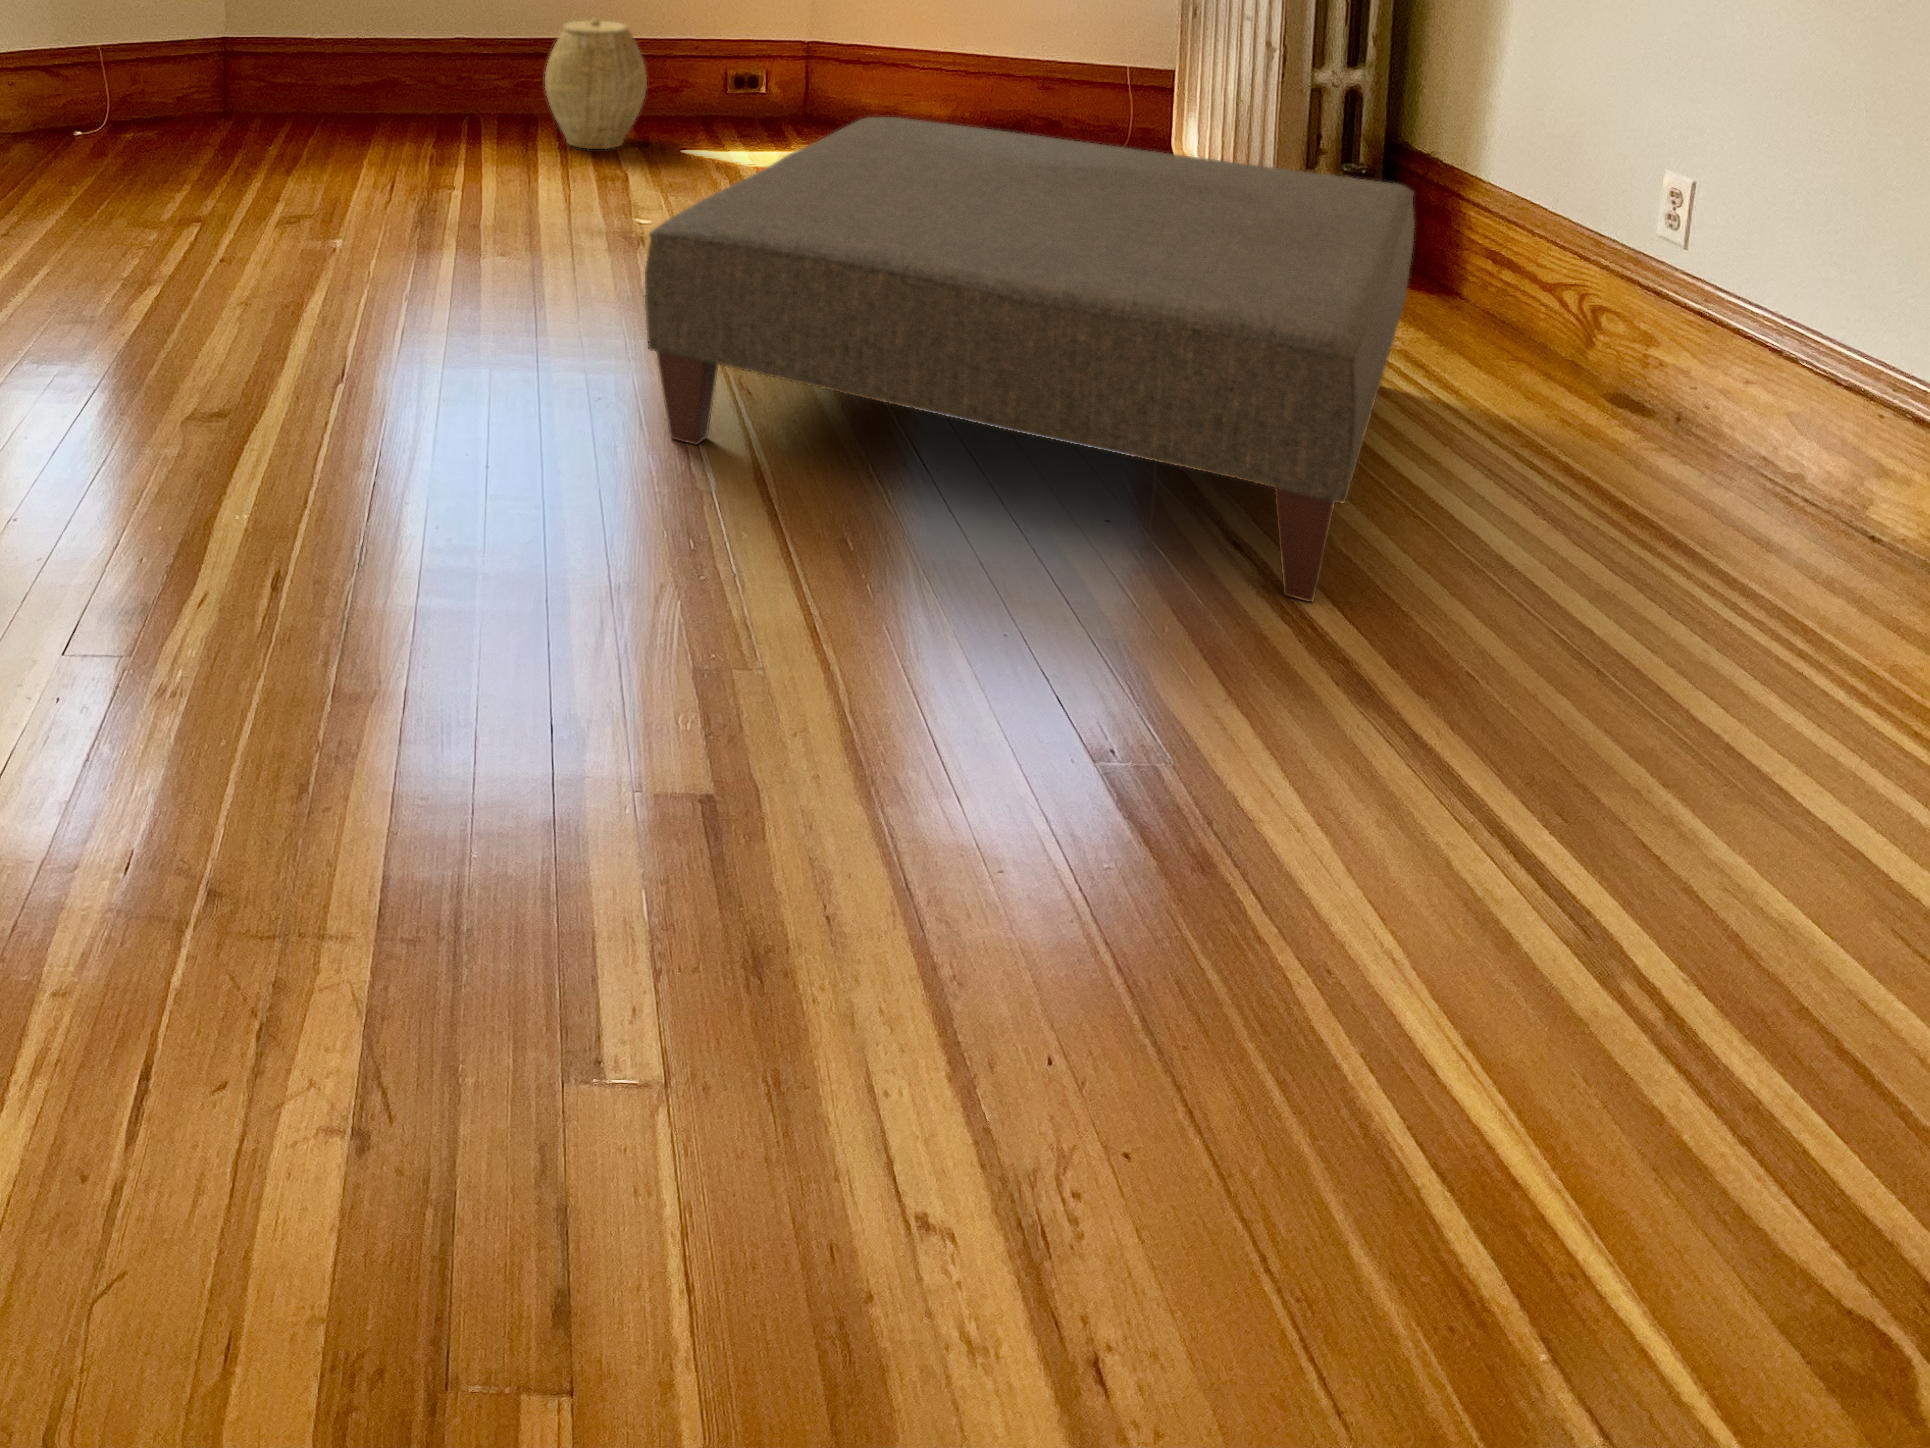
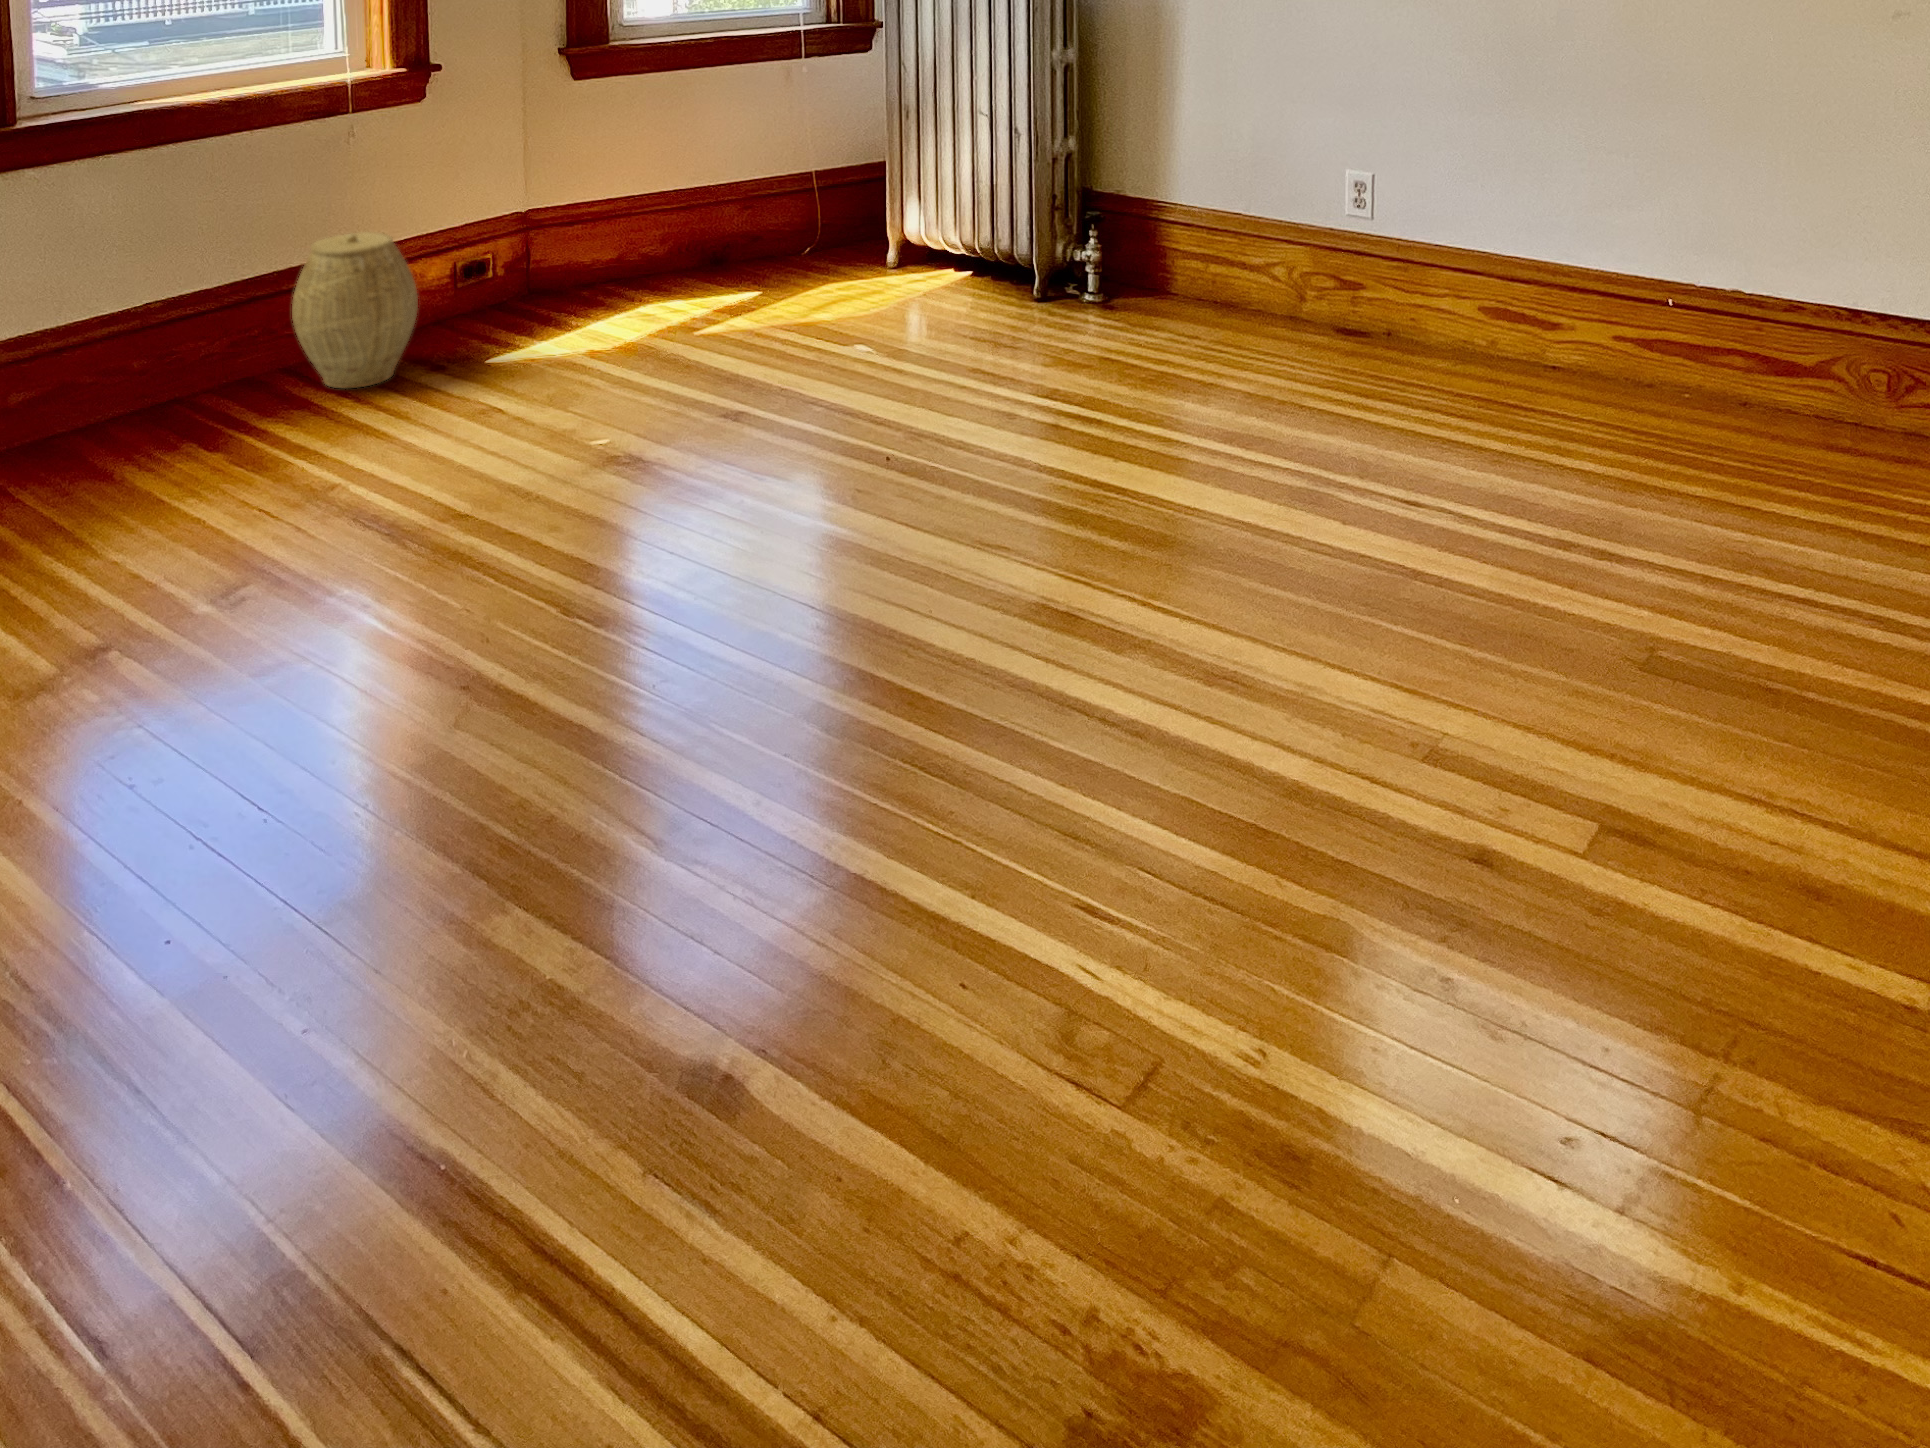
ottoman: present [645,117,1414,602] -> none [864,218,1548,616]

